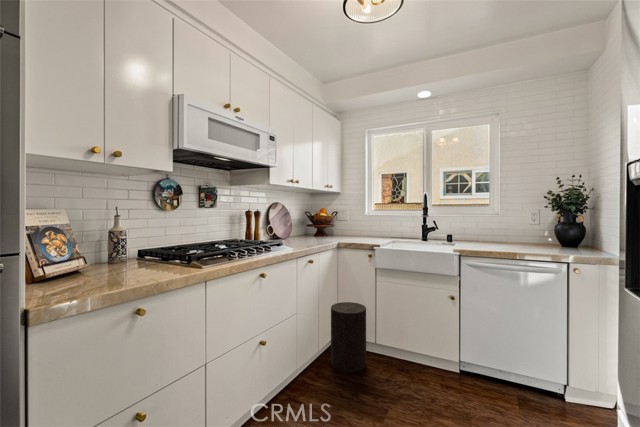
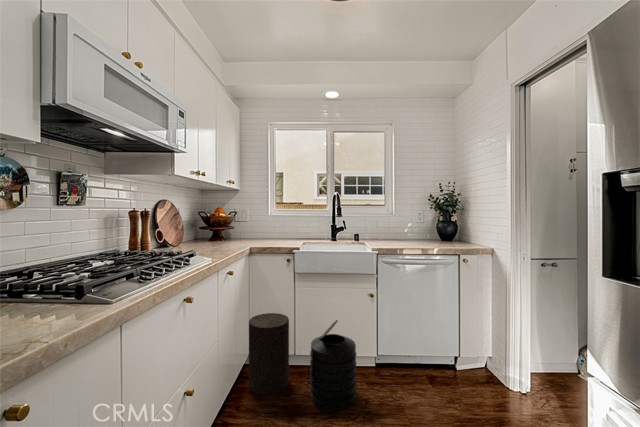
trash can: none [379,316,424,401] -> present [310,320,356,410]

